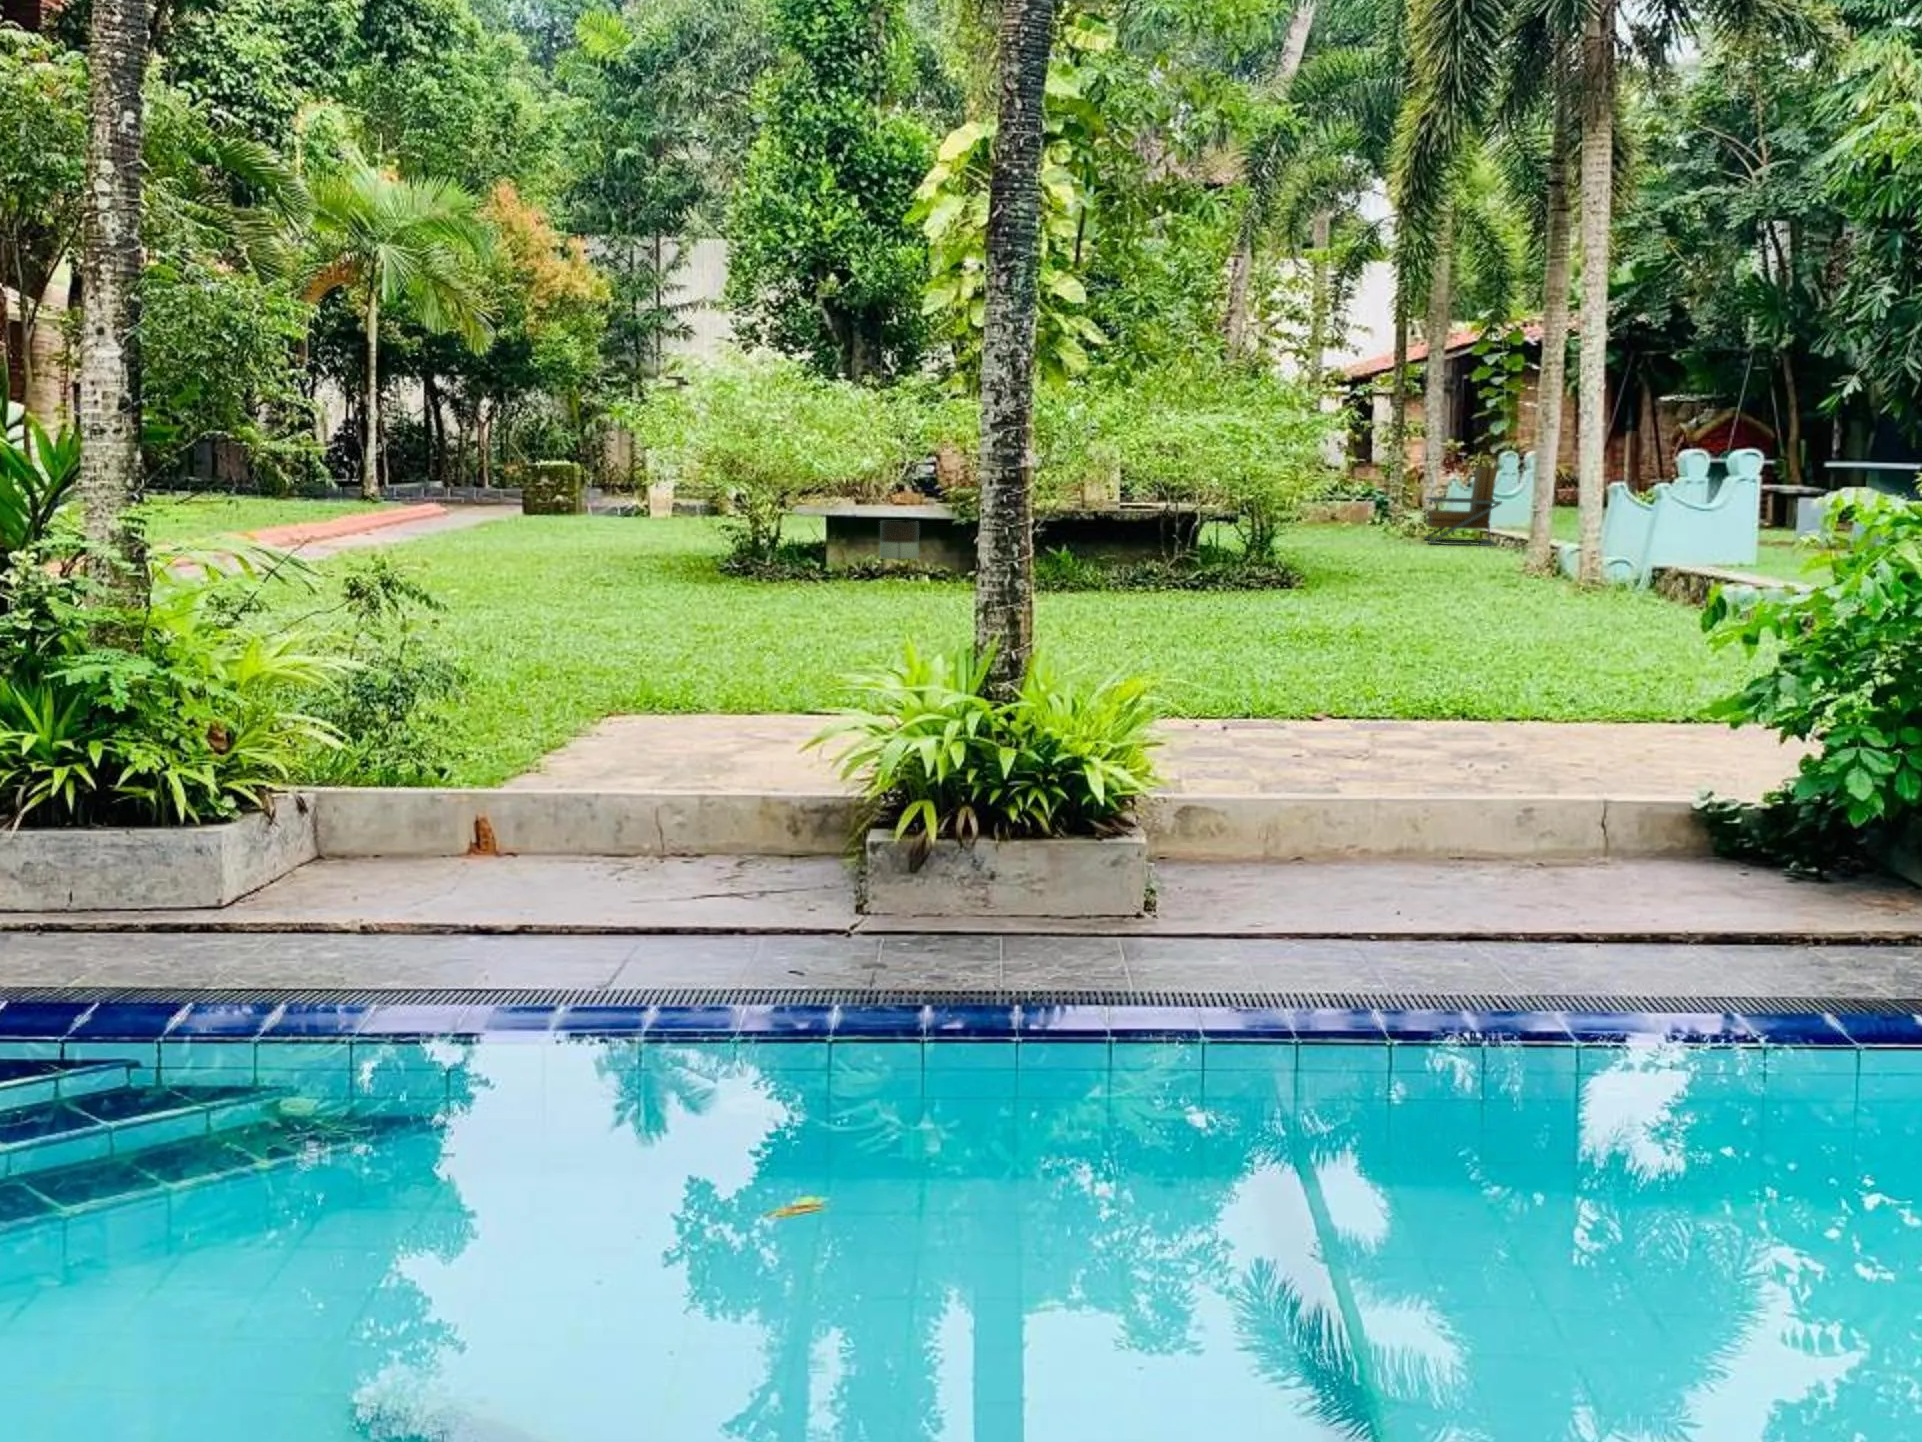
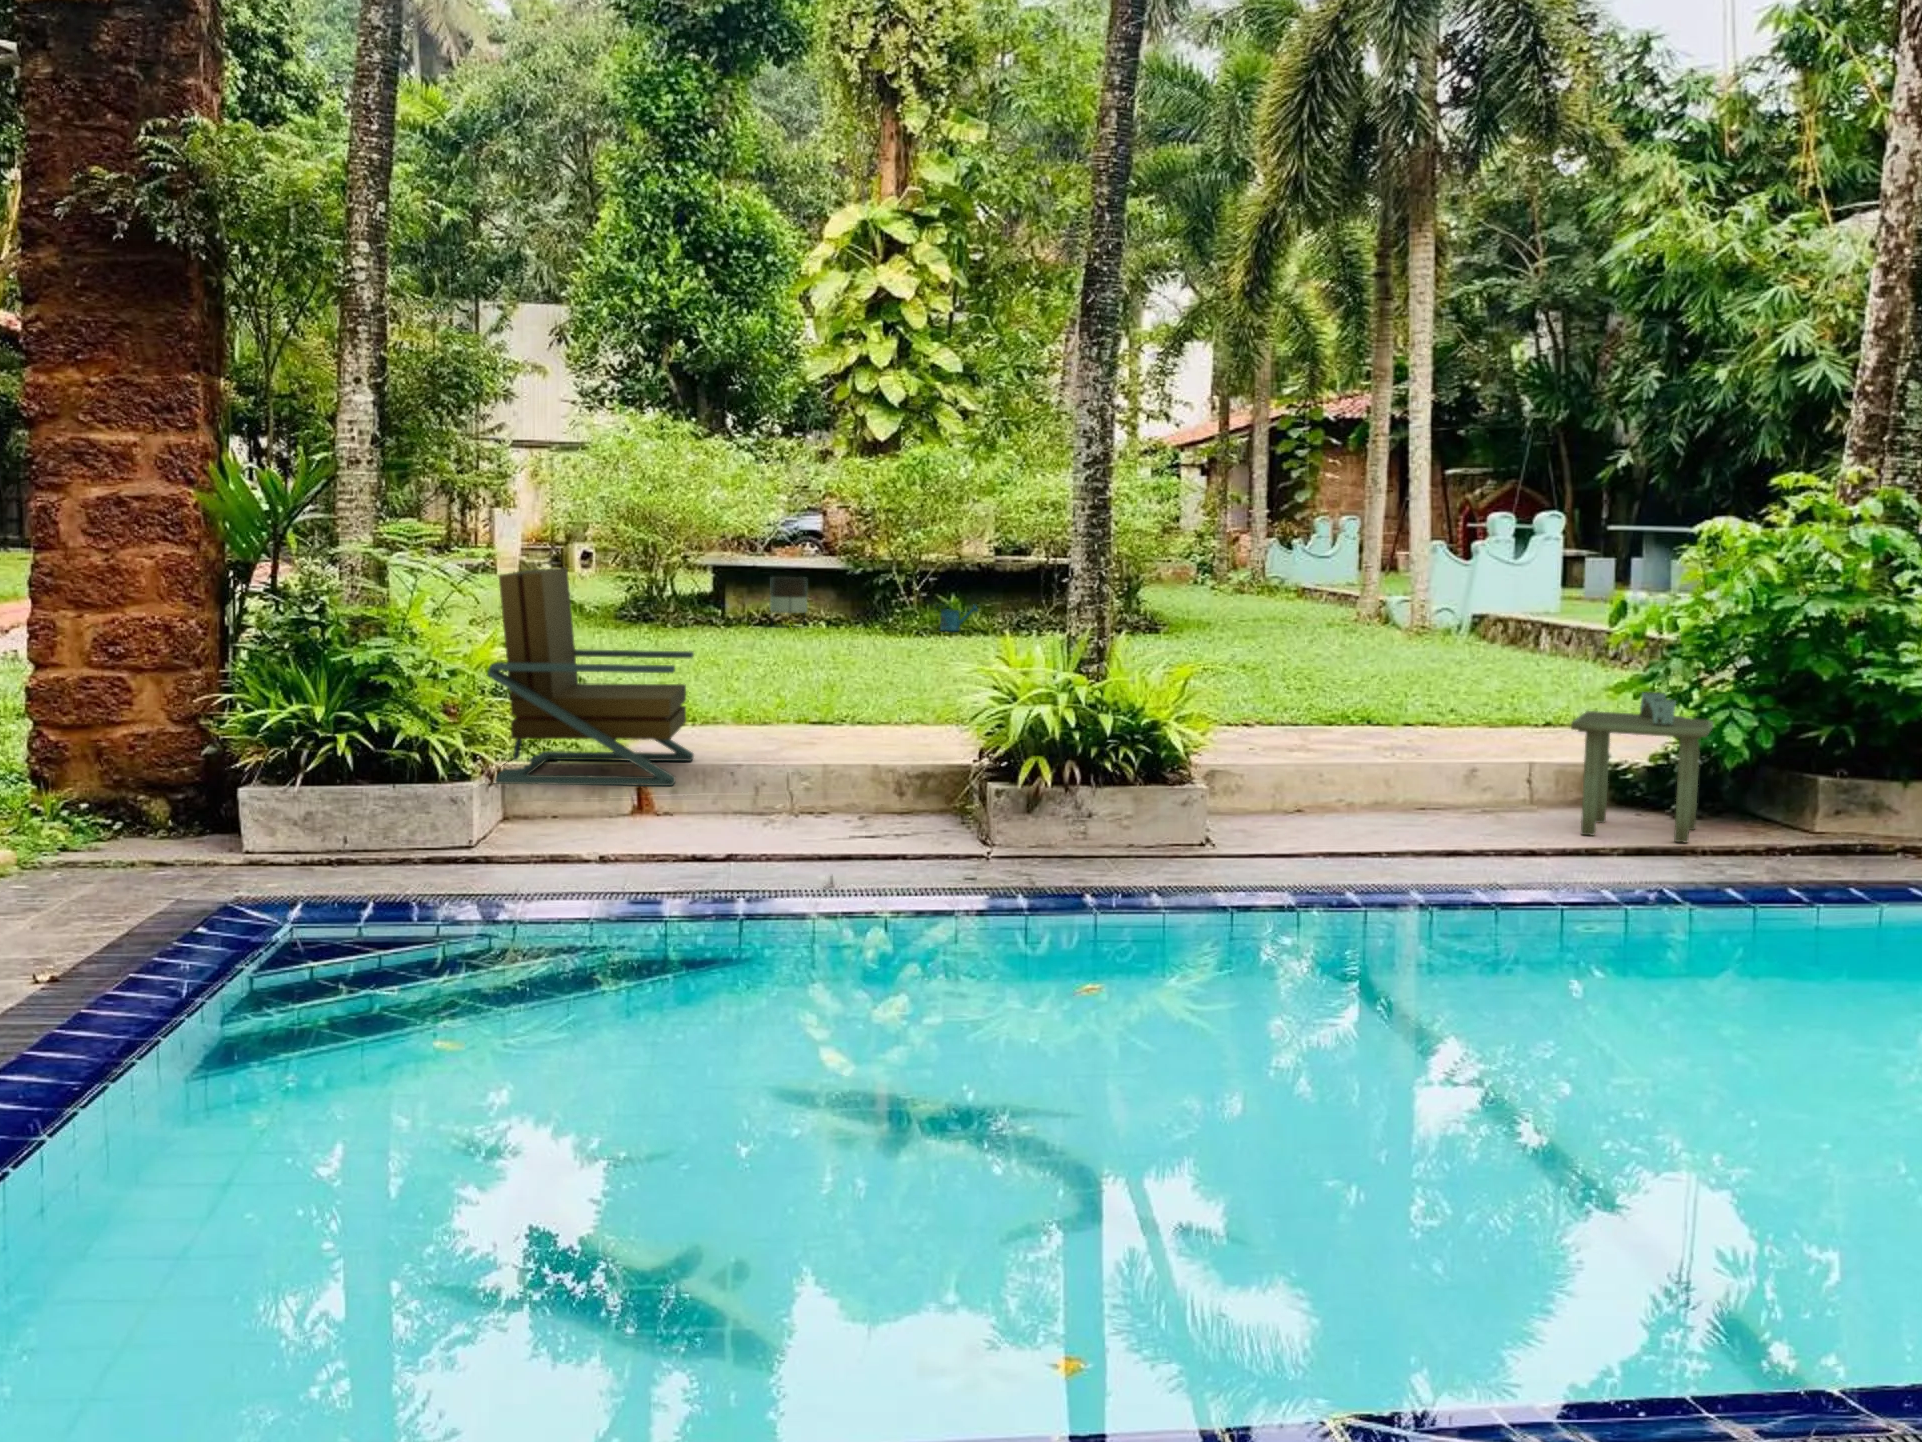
lounge chair: present [1424,466,1502,546] -> present [488,568,694,786]
watering can: none [1049,551,1095,580] -> present [940,605,978,631]
side table: none [1654,710,1851,908] -> present [1571,692,1713,842]

